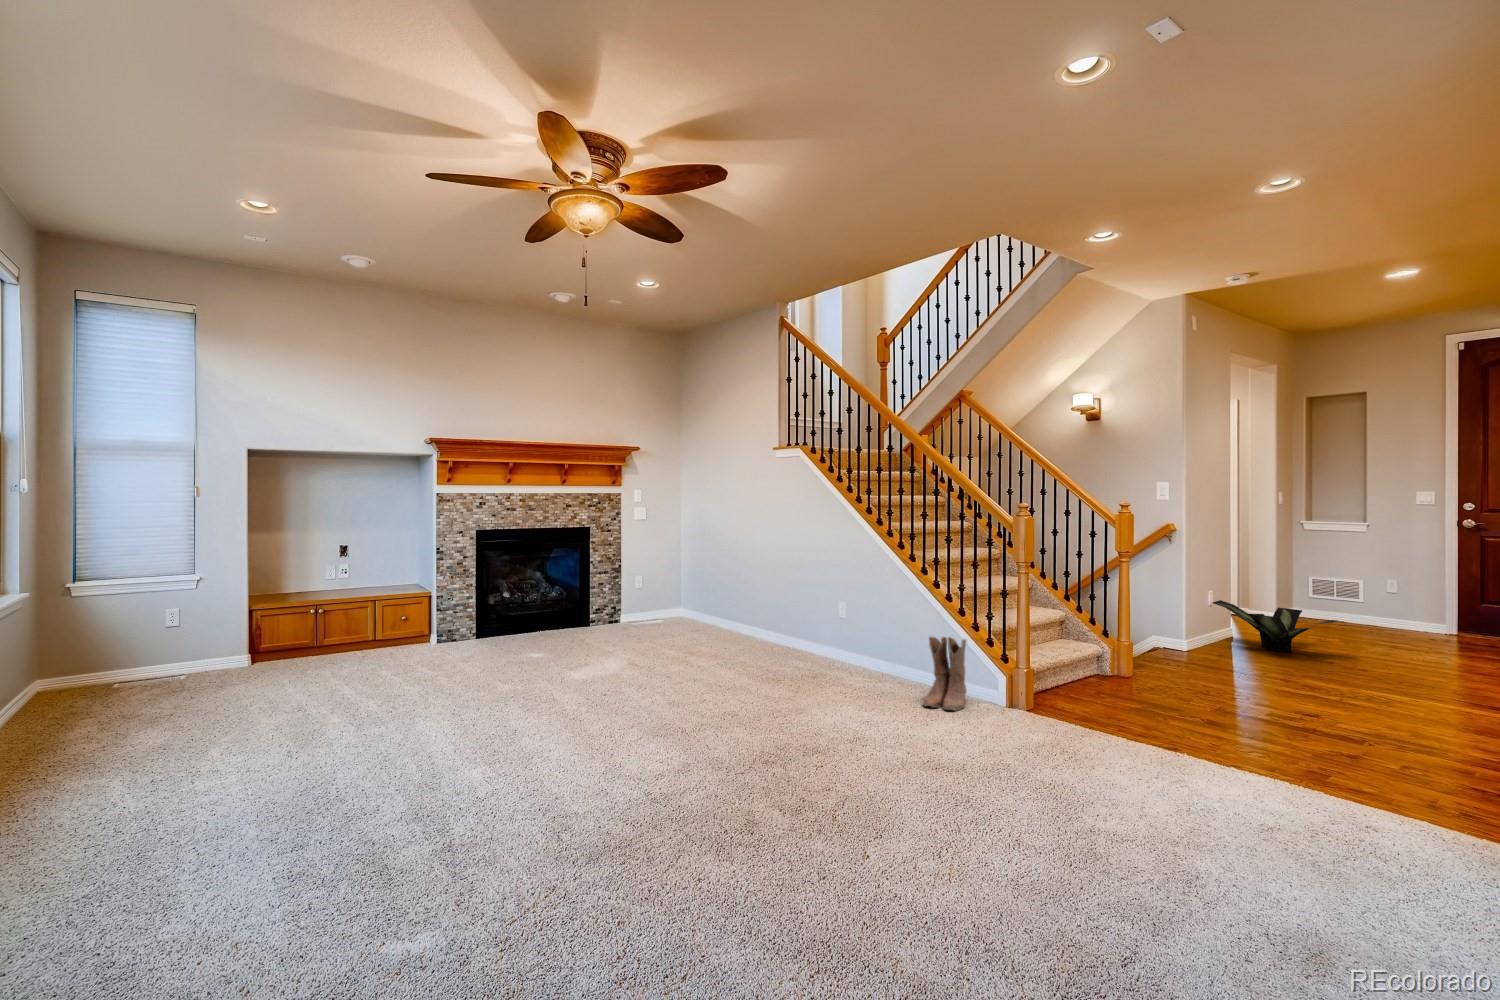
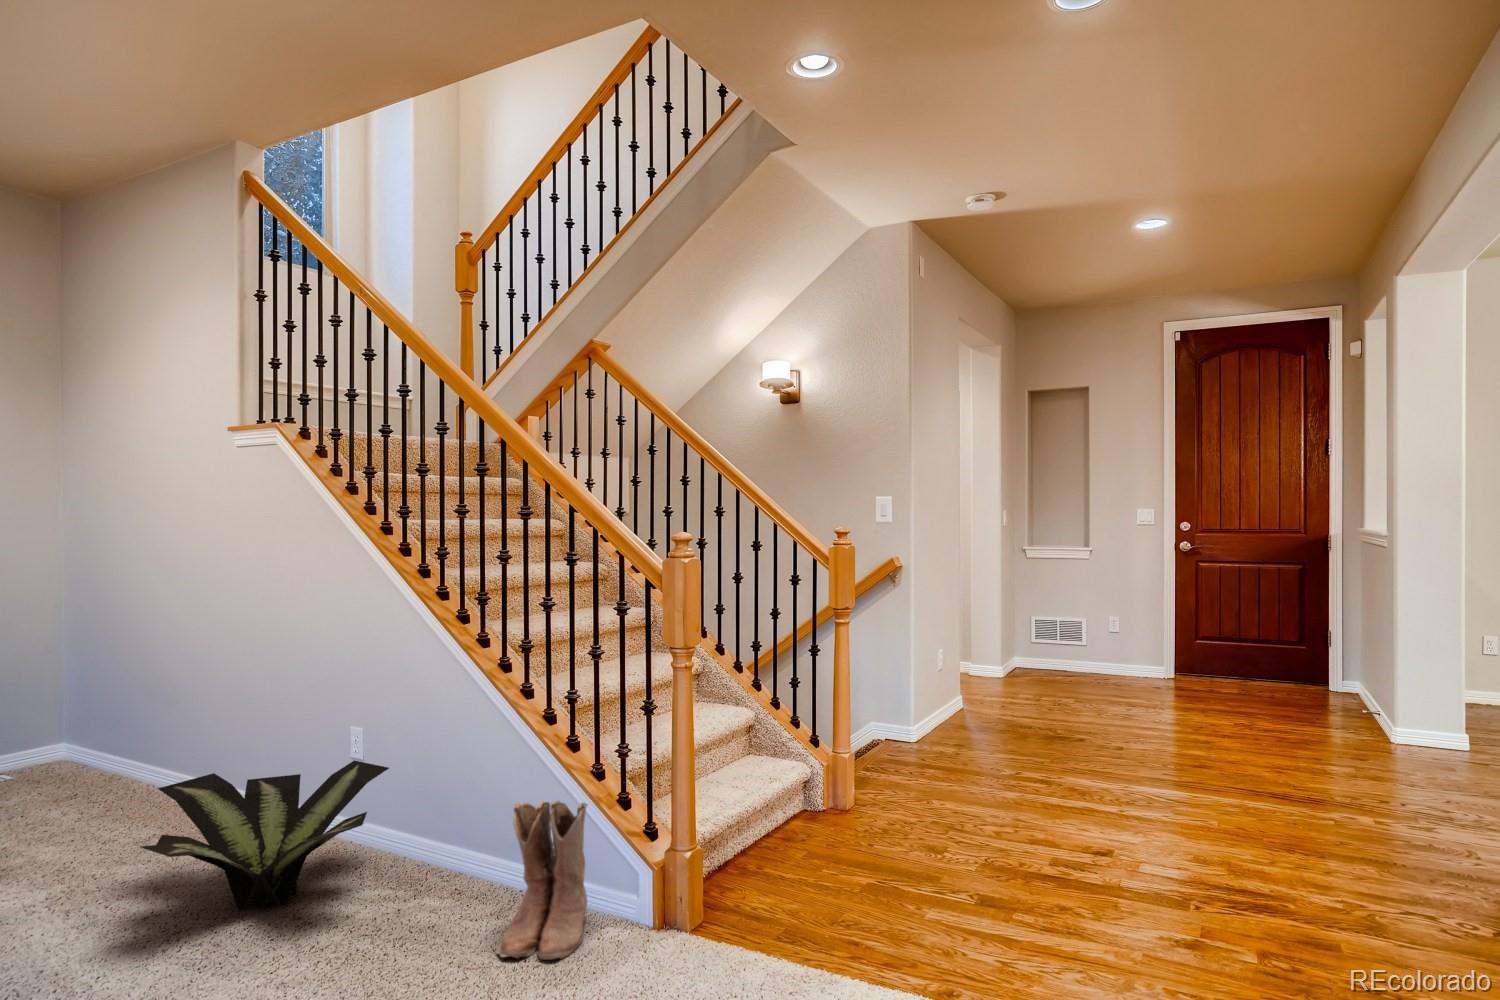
potted plant: present [1212,600,1338,653] -> present [139,761,389,912]

